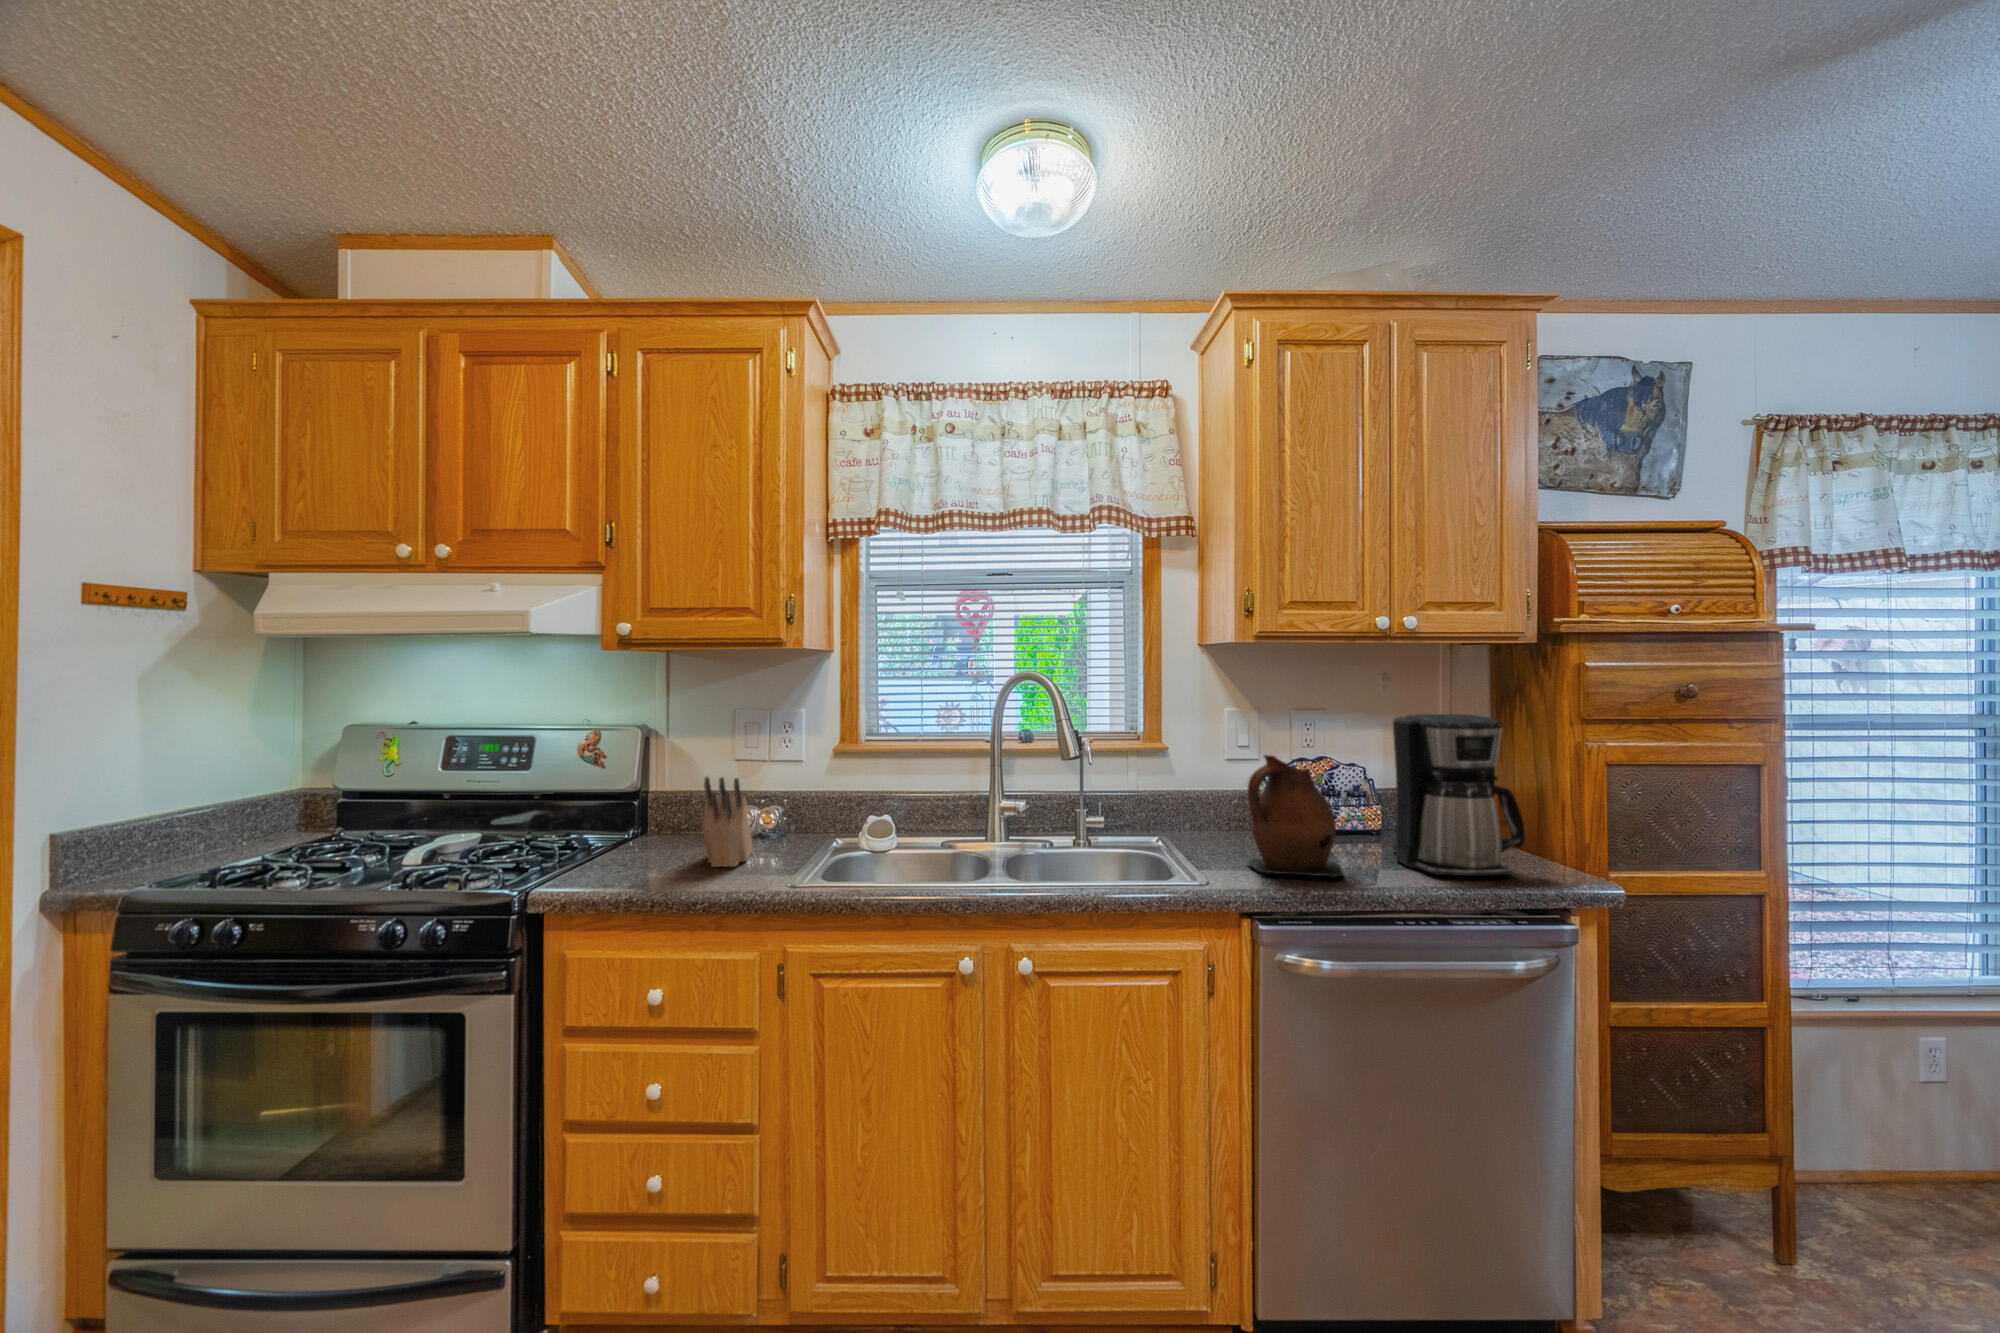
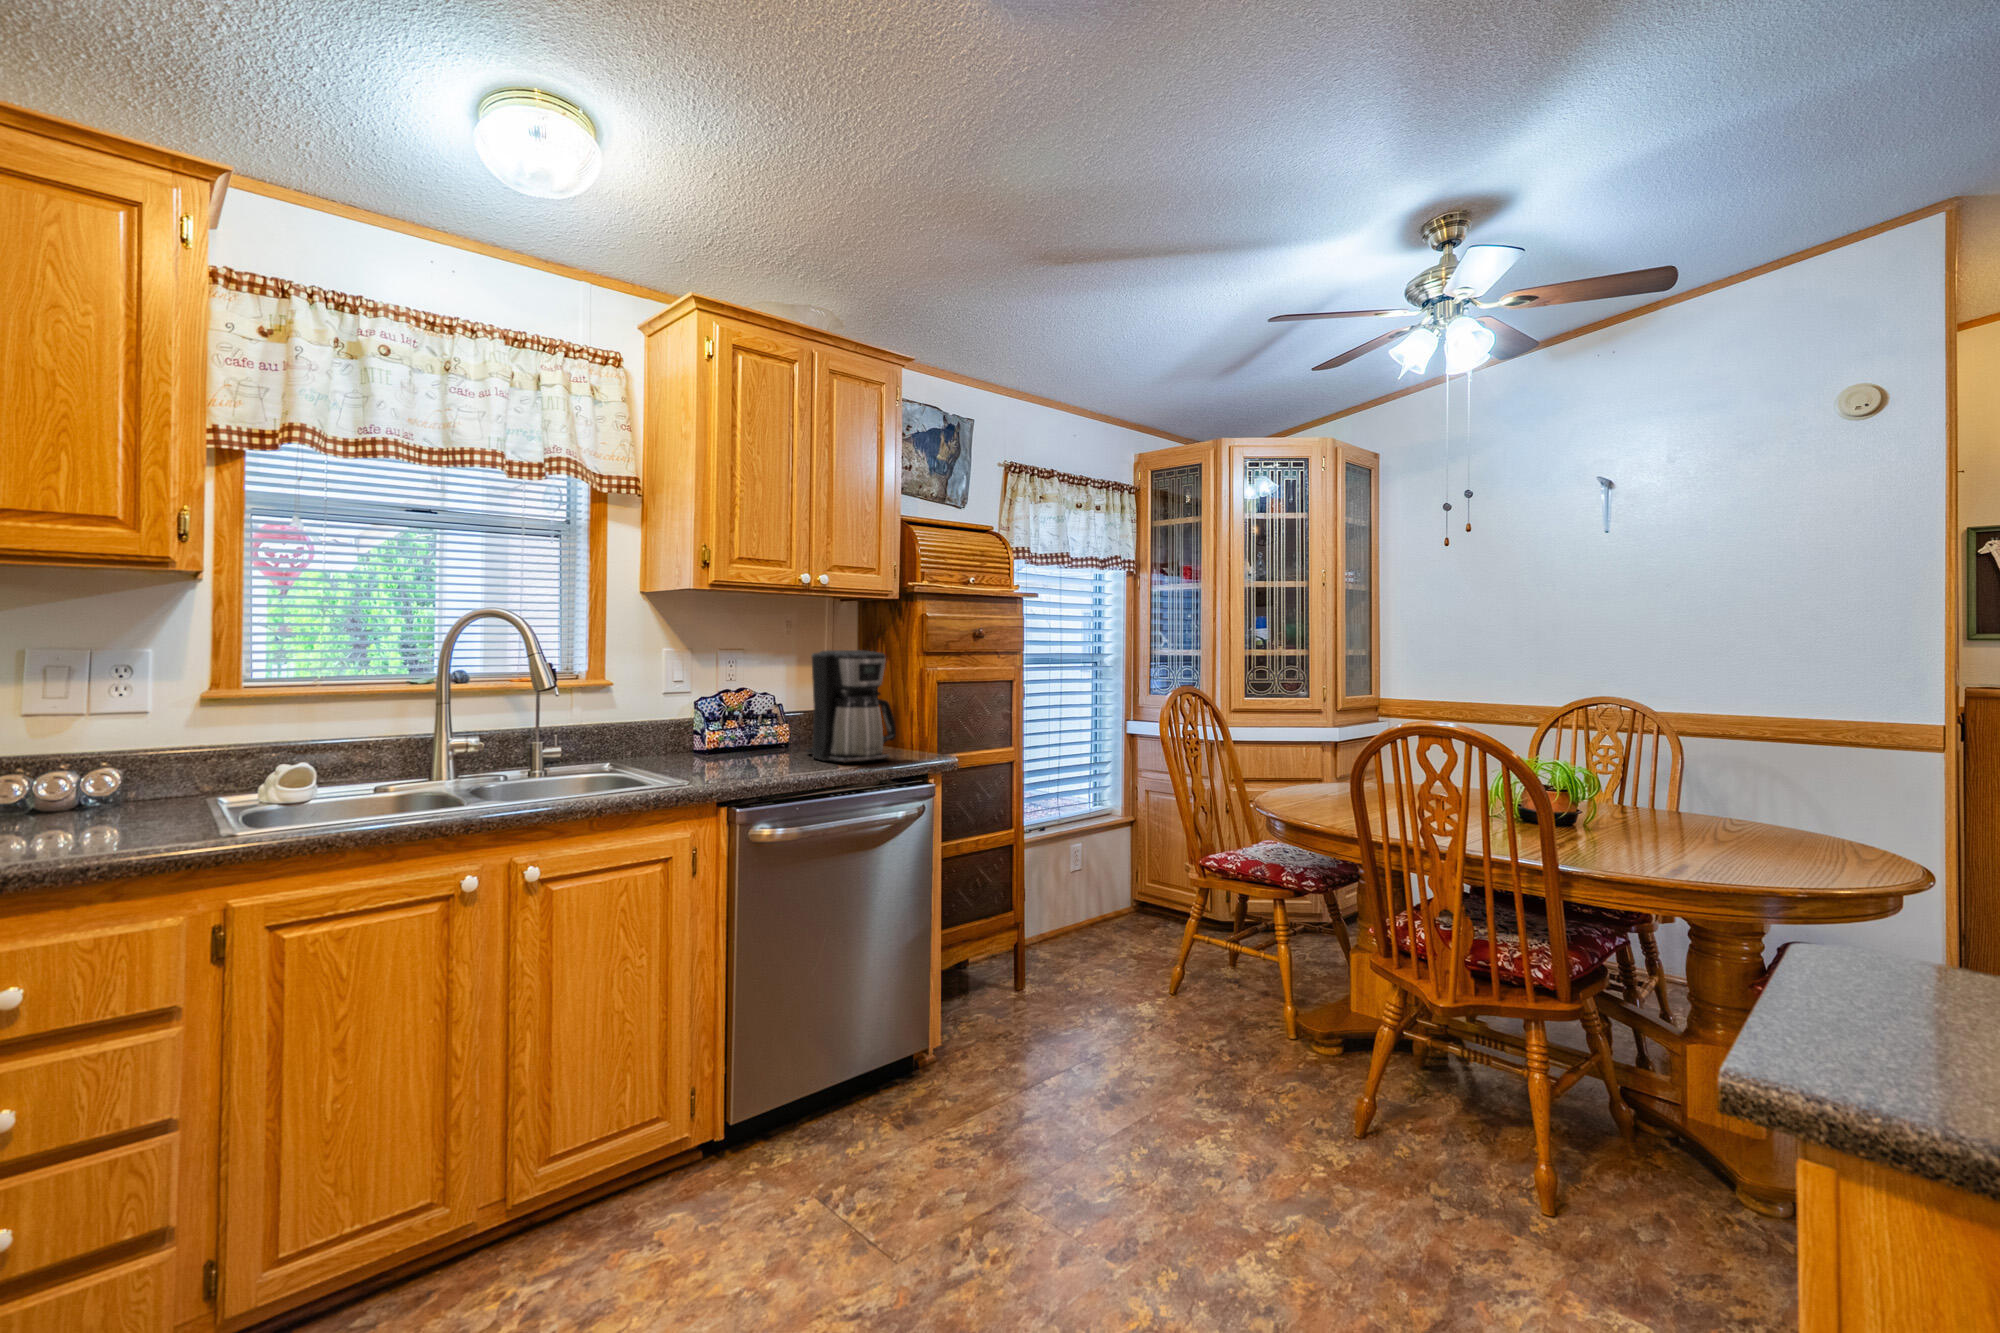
ceramic pitcher: present [1247,755,1344,878] -> none [706,681,787,772]
knife block: present [702,777,753,867] -> none [59,718,137,829]

